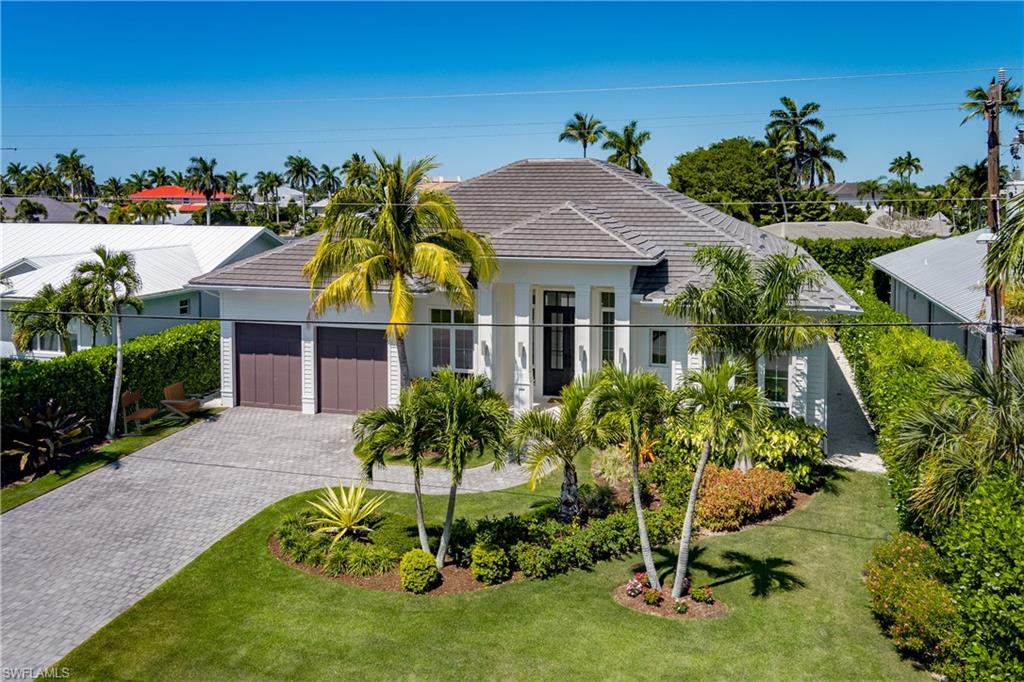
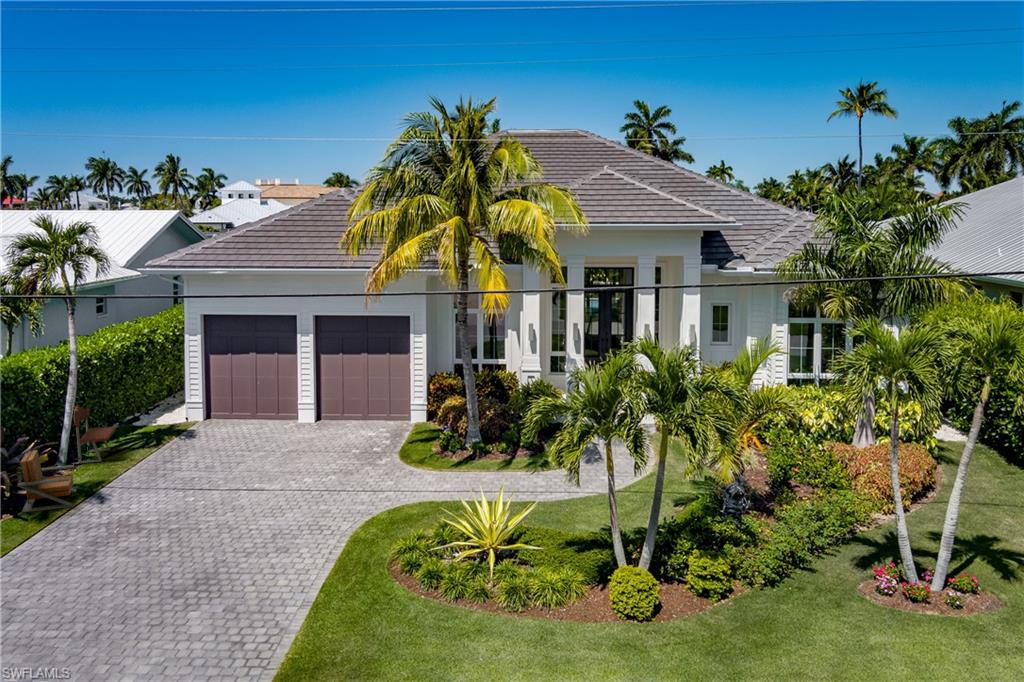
lounge chair: present [161,383,204,419] -> present [17,450,76,512]

